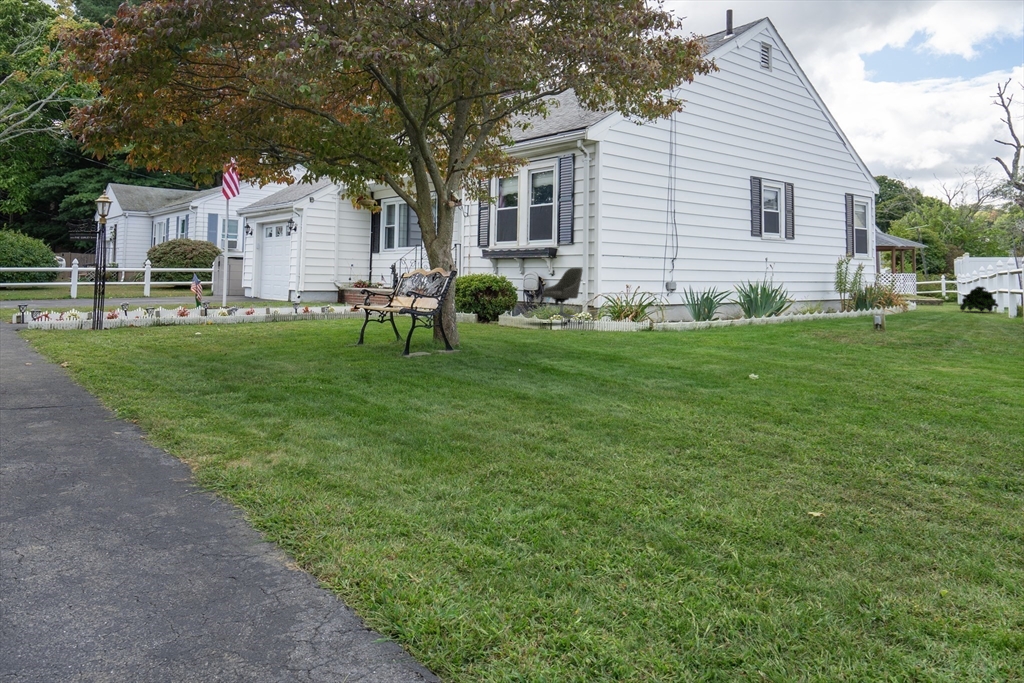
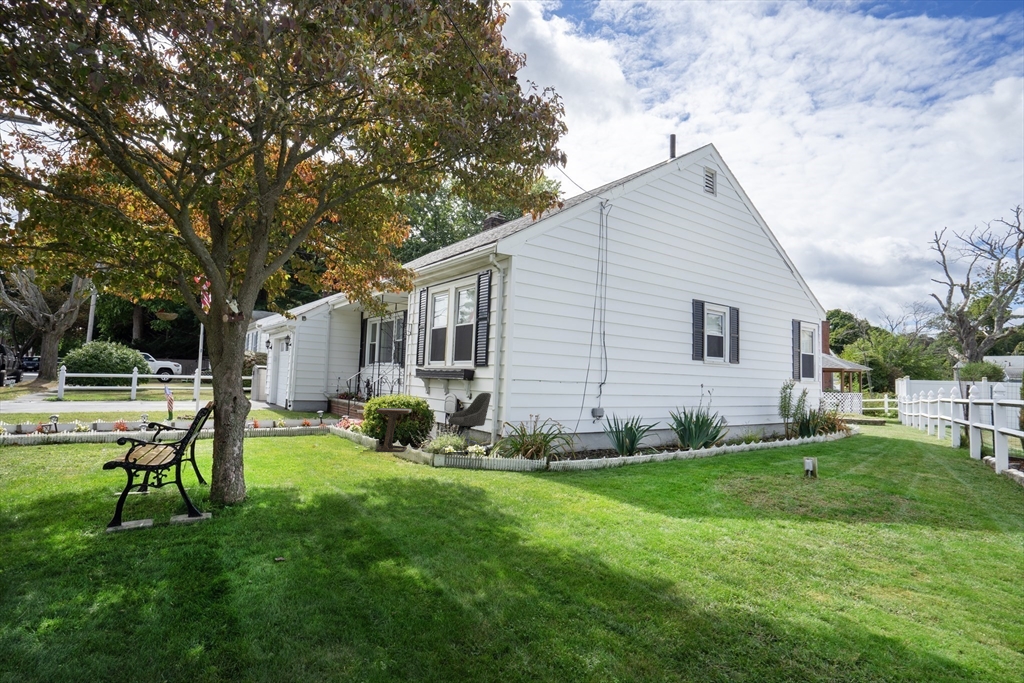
side table: none [476,285,511,325] -> present [376,408,412,452]
potted plant: present [960,286,998,312] -> none [910,419,953,446]

